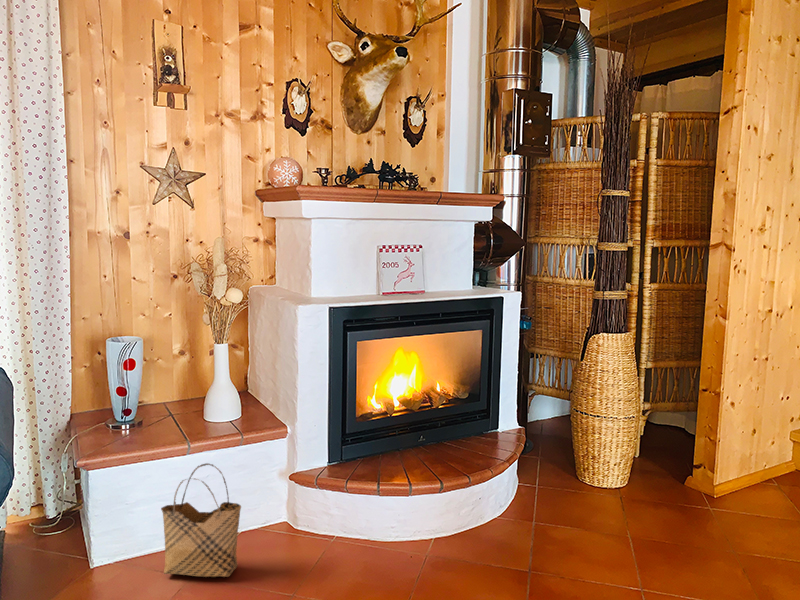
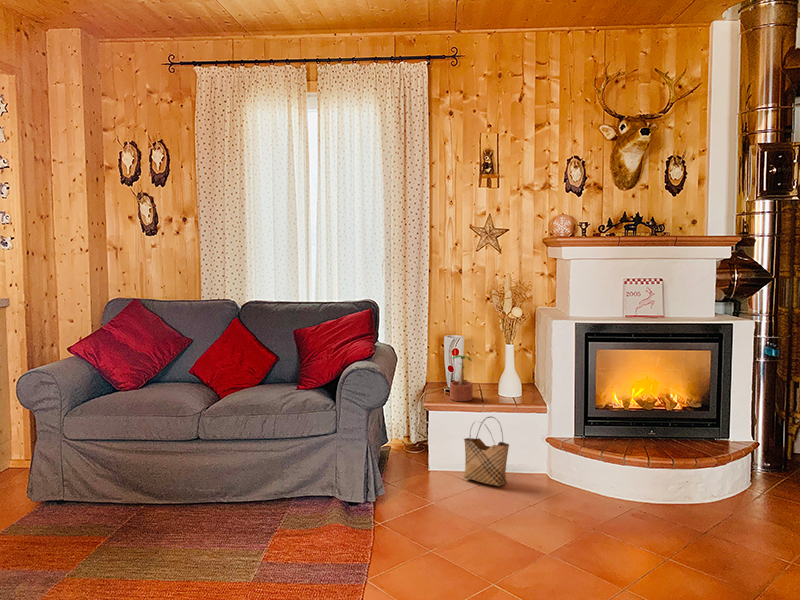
potted plant: none [123,368,167,444] -> present [450,355,473,401]

